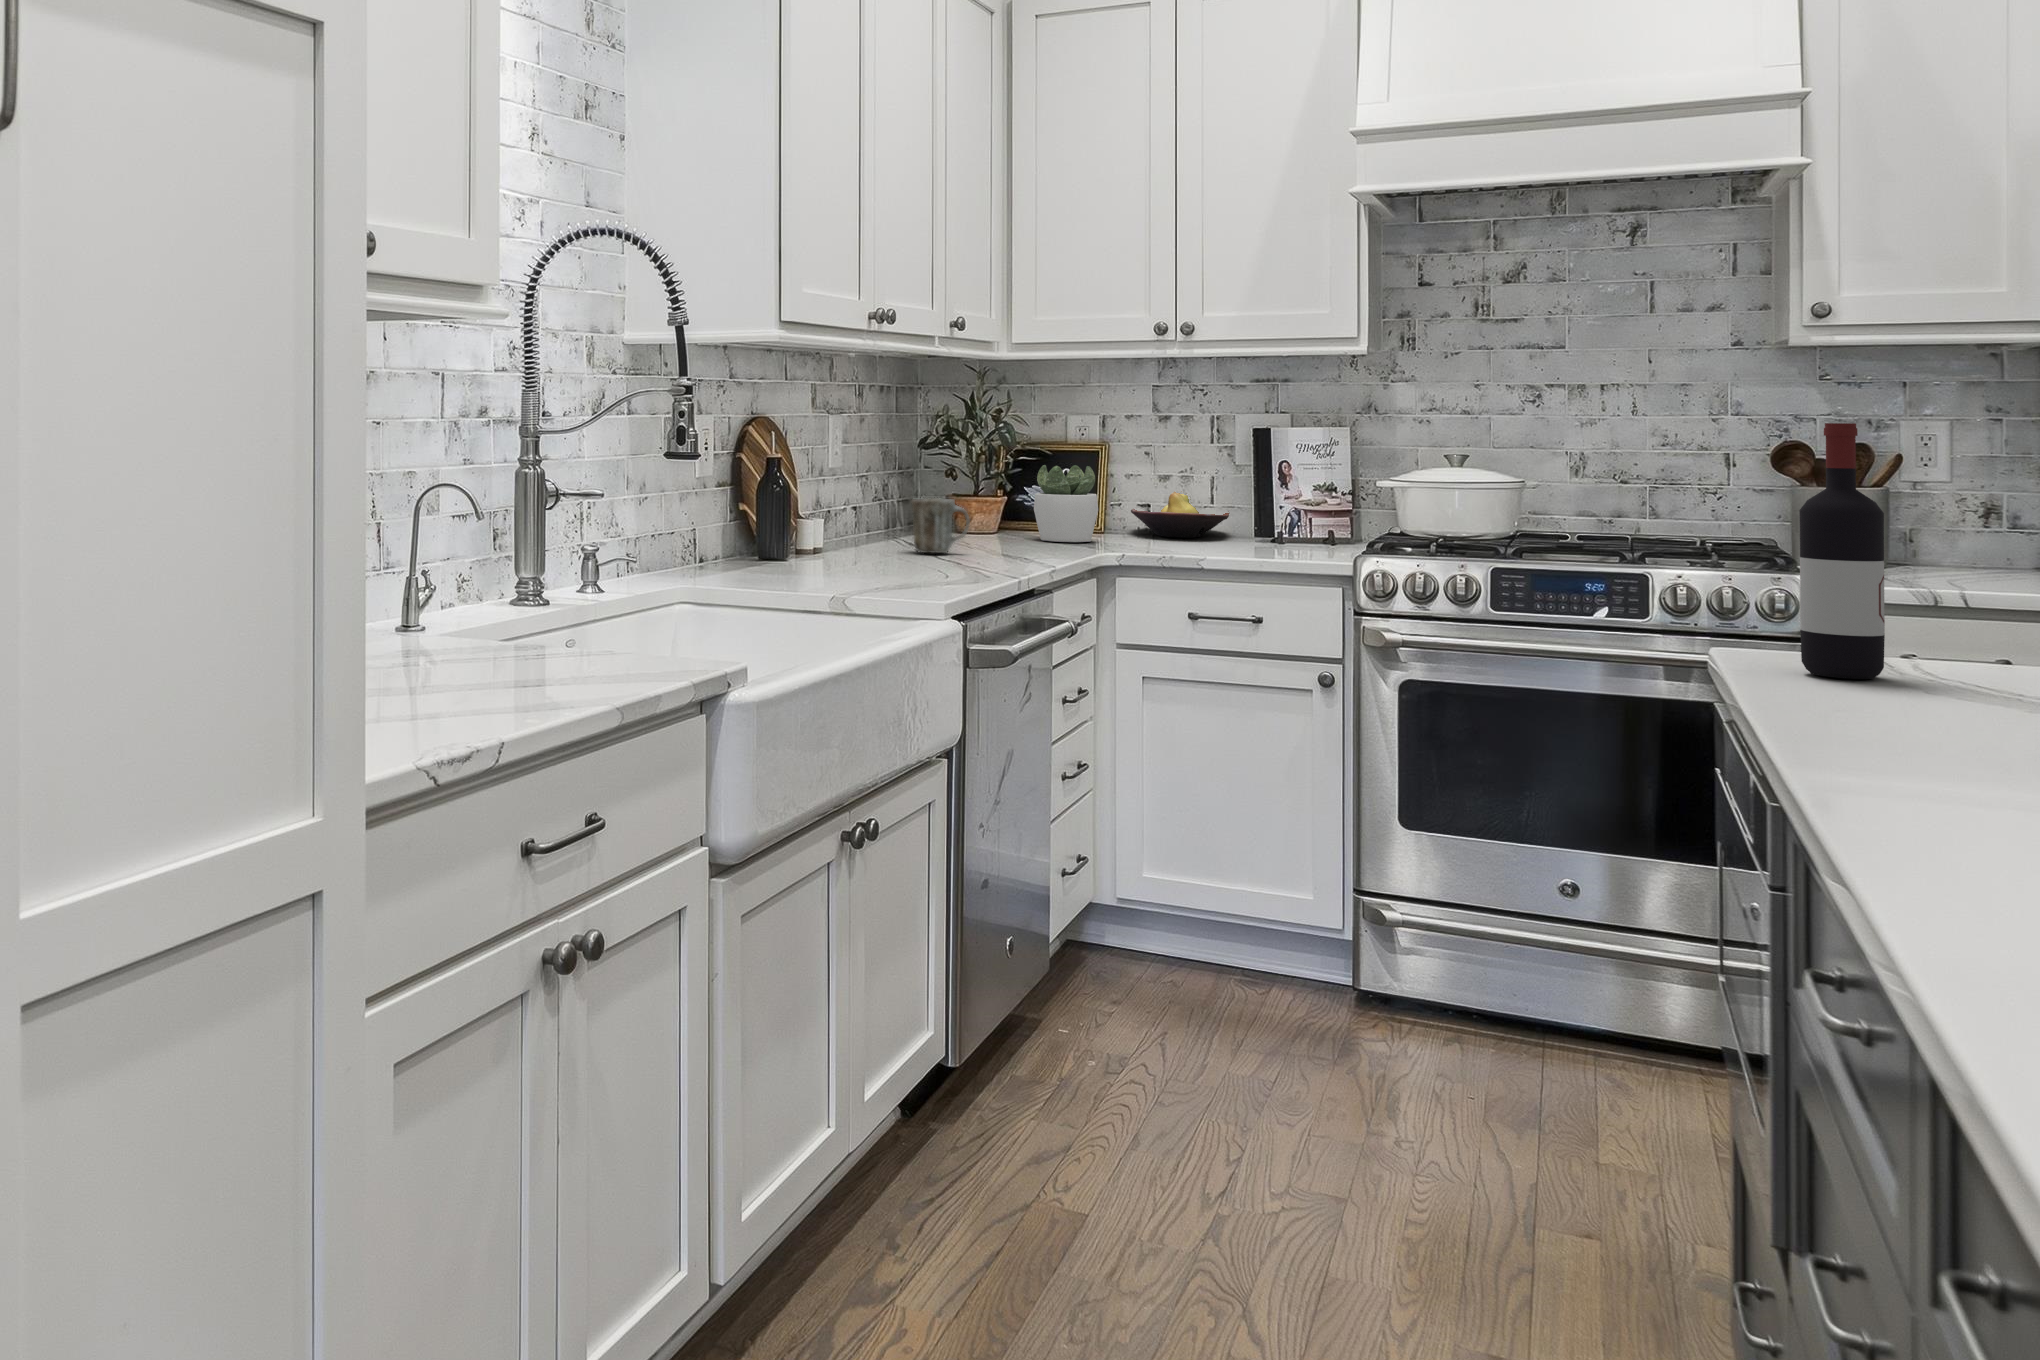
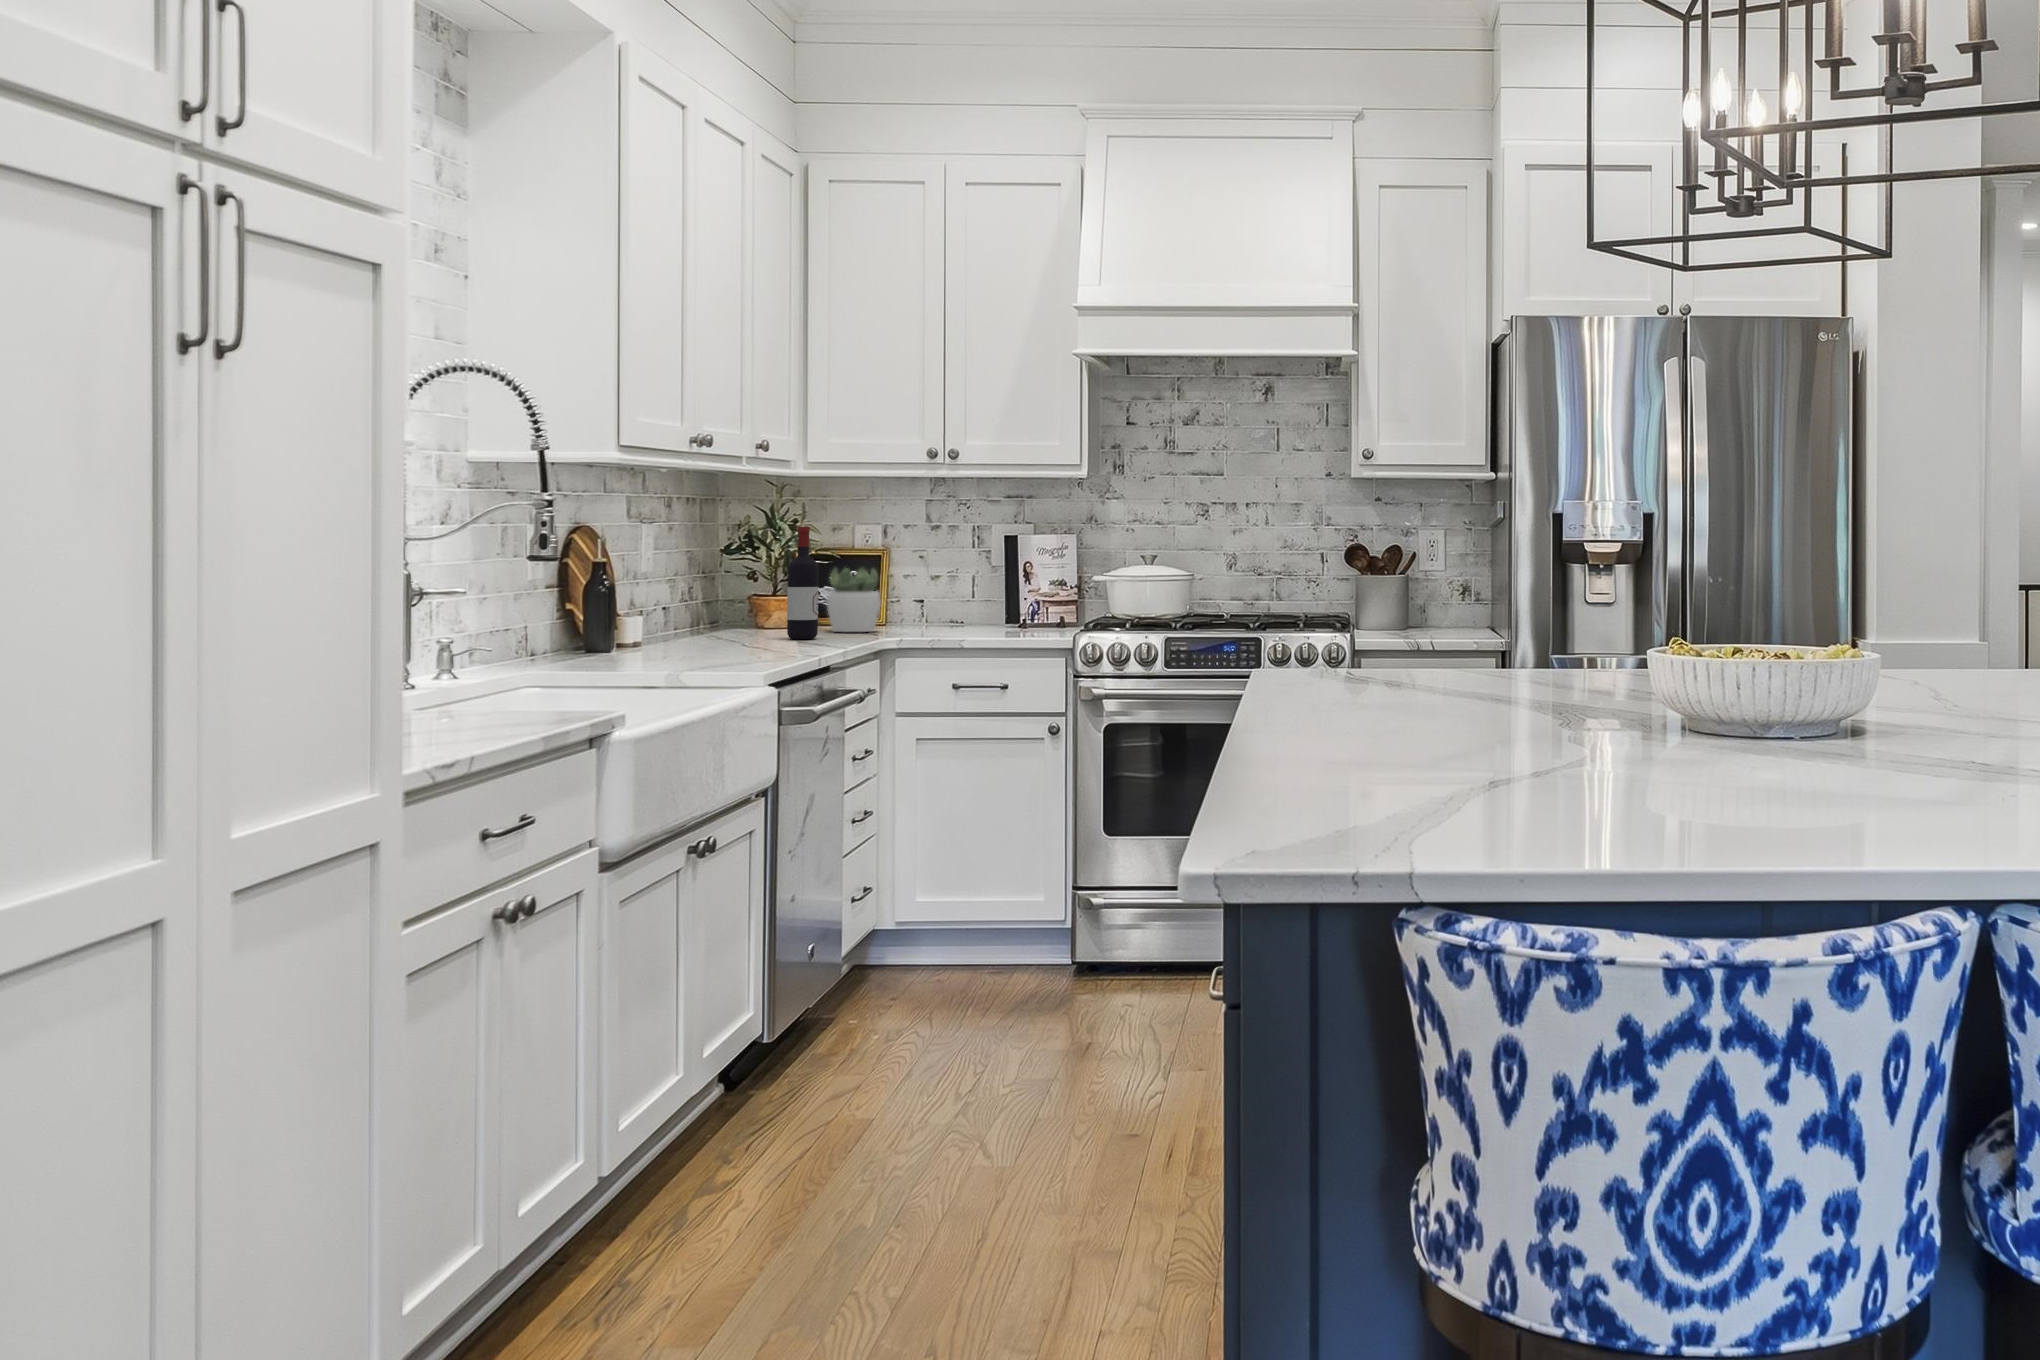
wine bottle: present [1799,423,1885,679] -> present [787,527,819,639]
fruit bowl: present [1131,492,1229,538] -> none [907,588,986,626]
mug: present [912,498,970,553] -> none [723,597,774,644]

